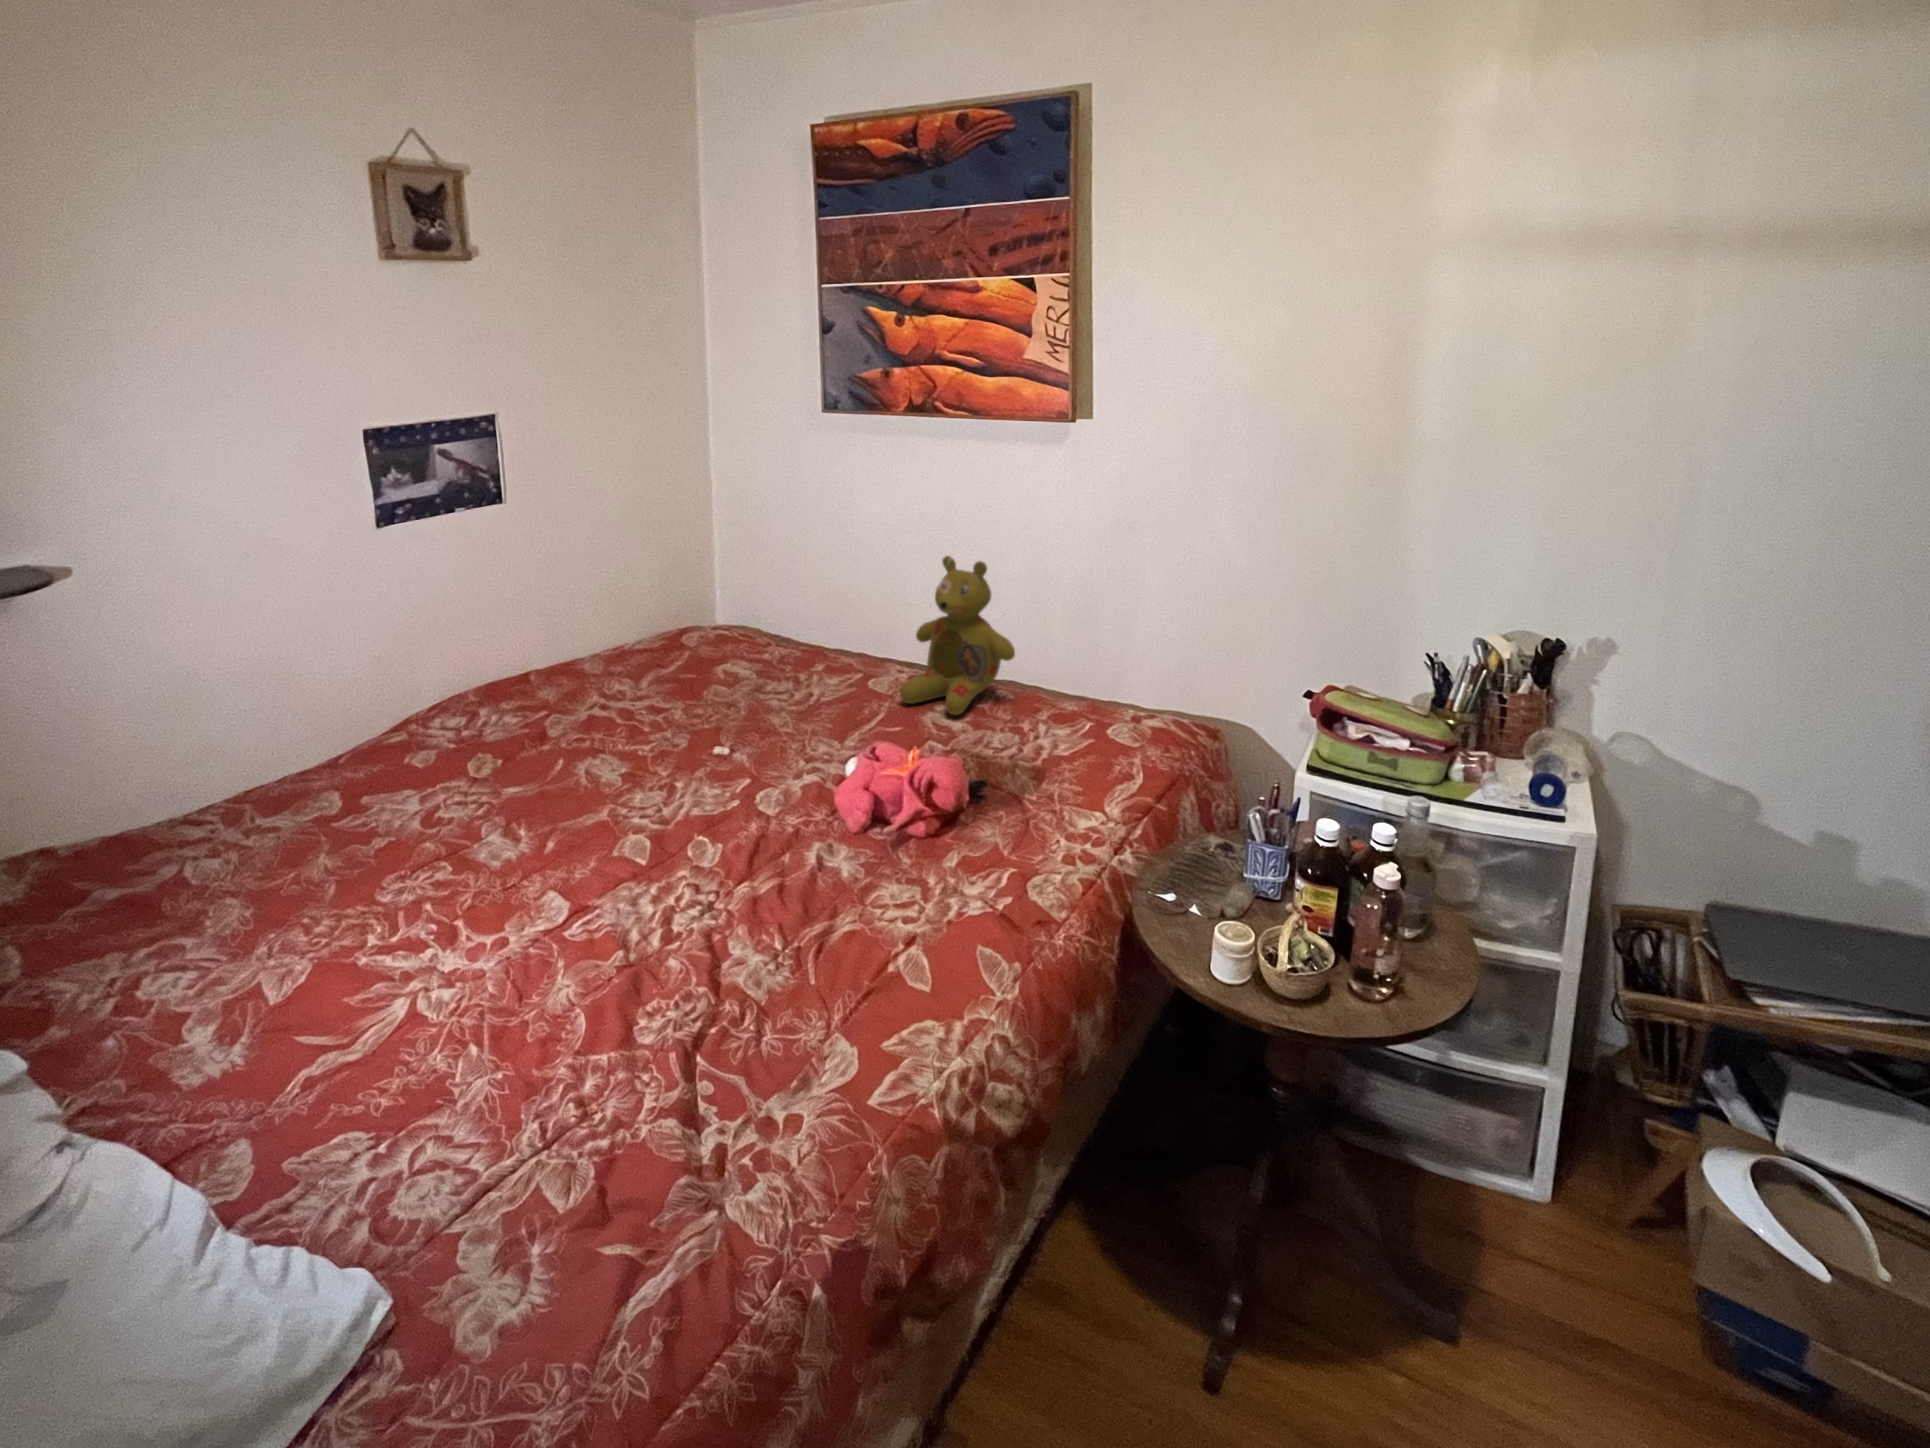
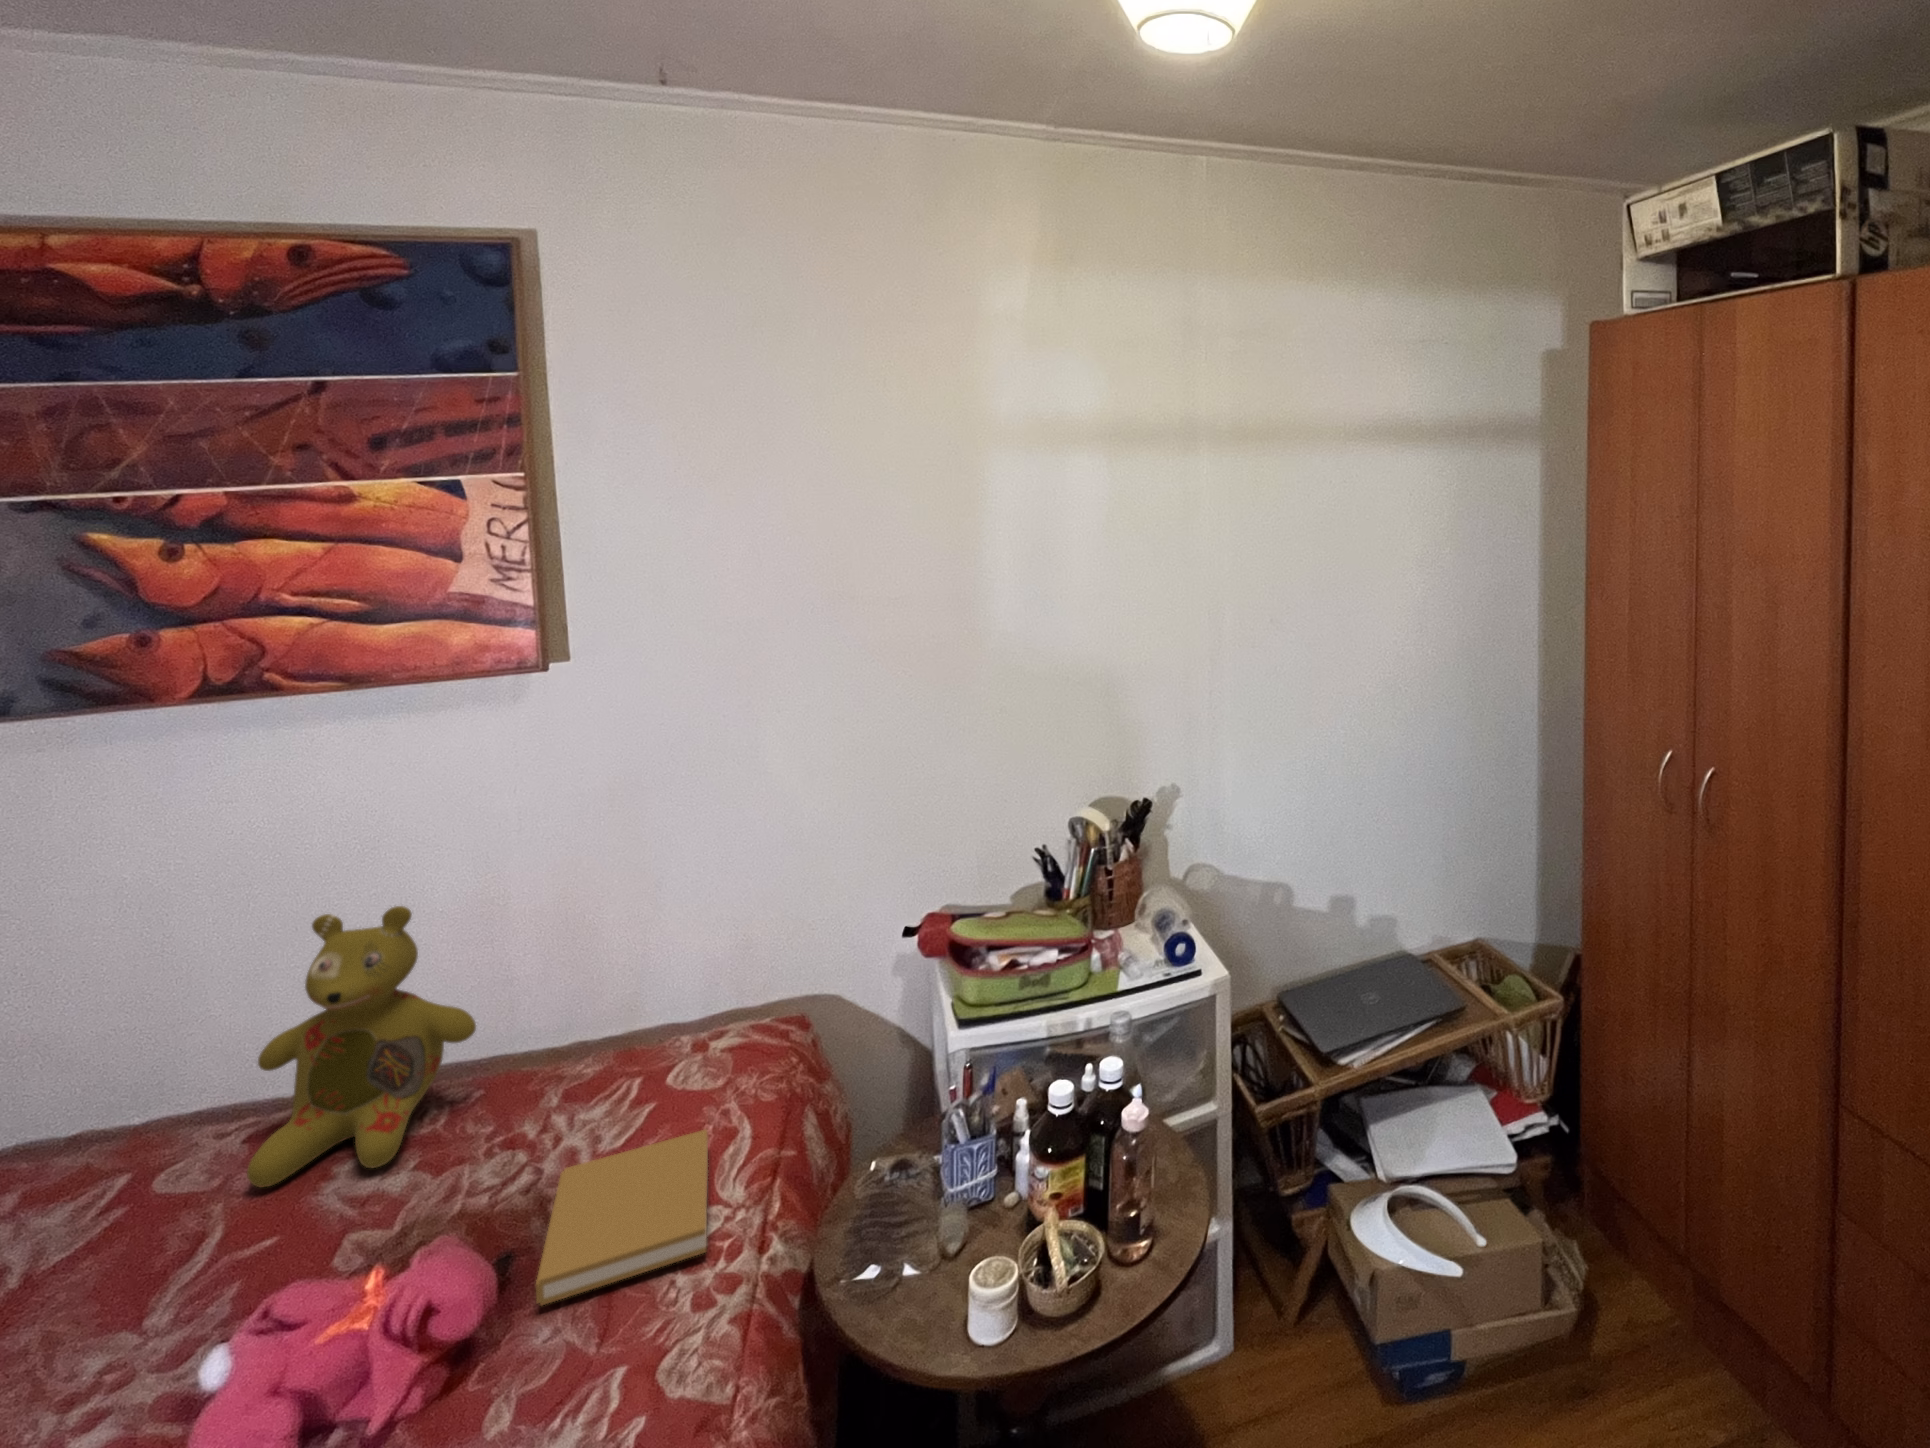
book: none [988,753,1117,836] -> present [536,1130,708,1305]

